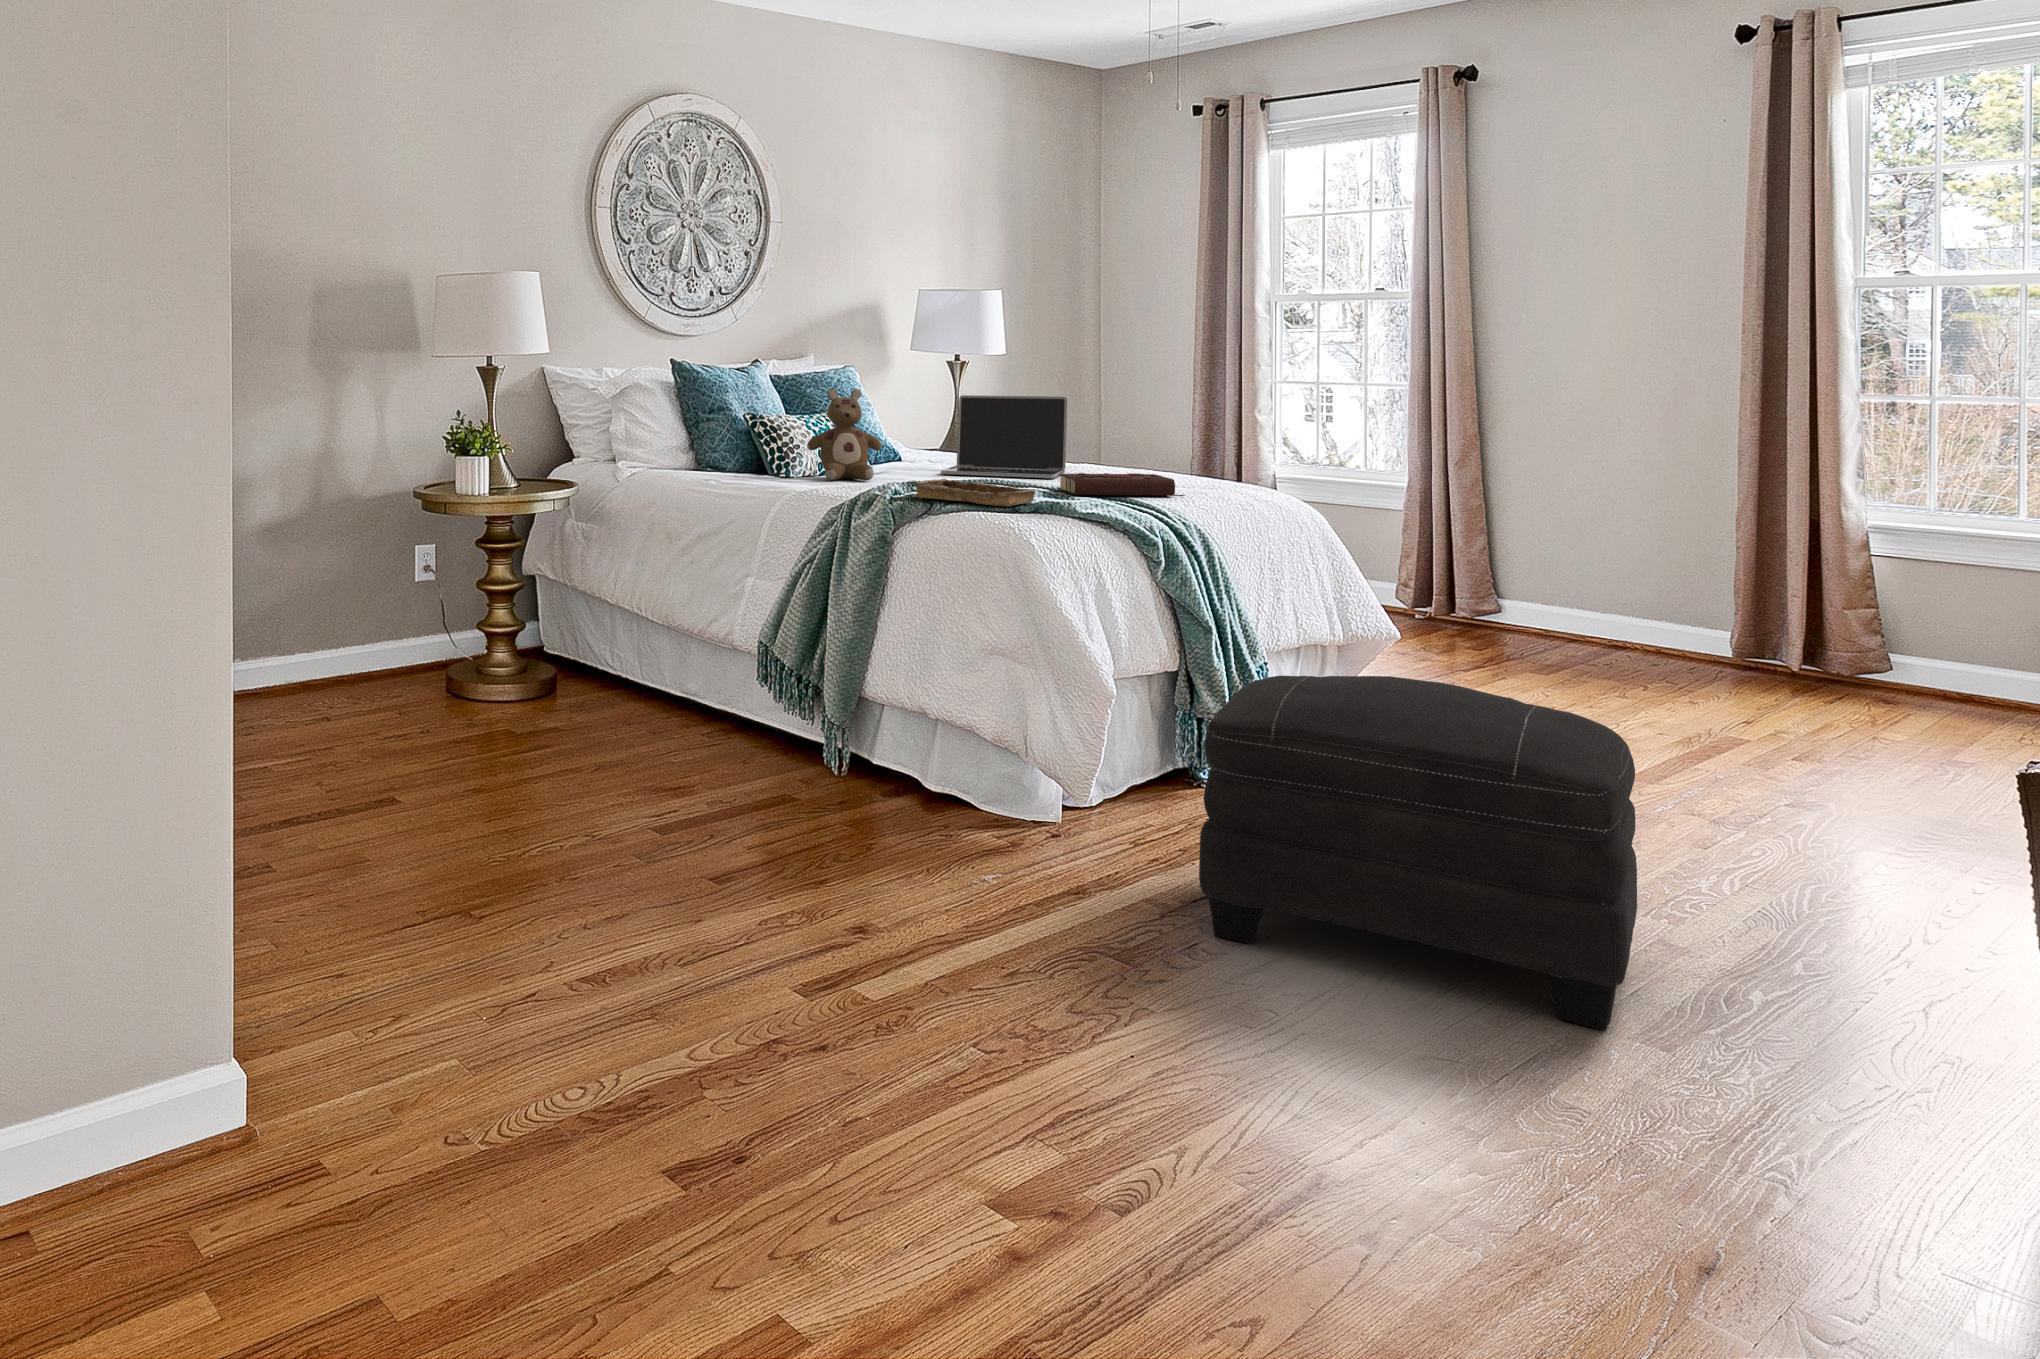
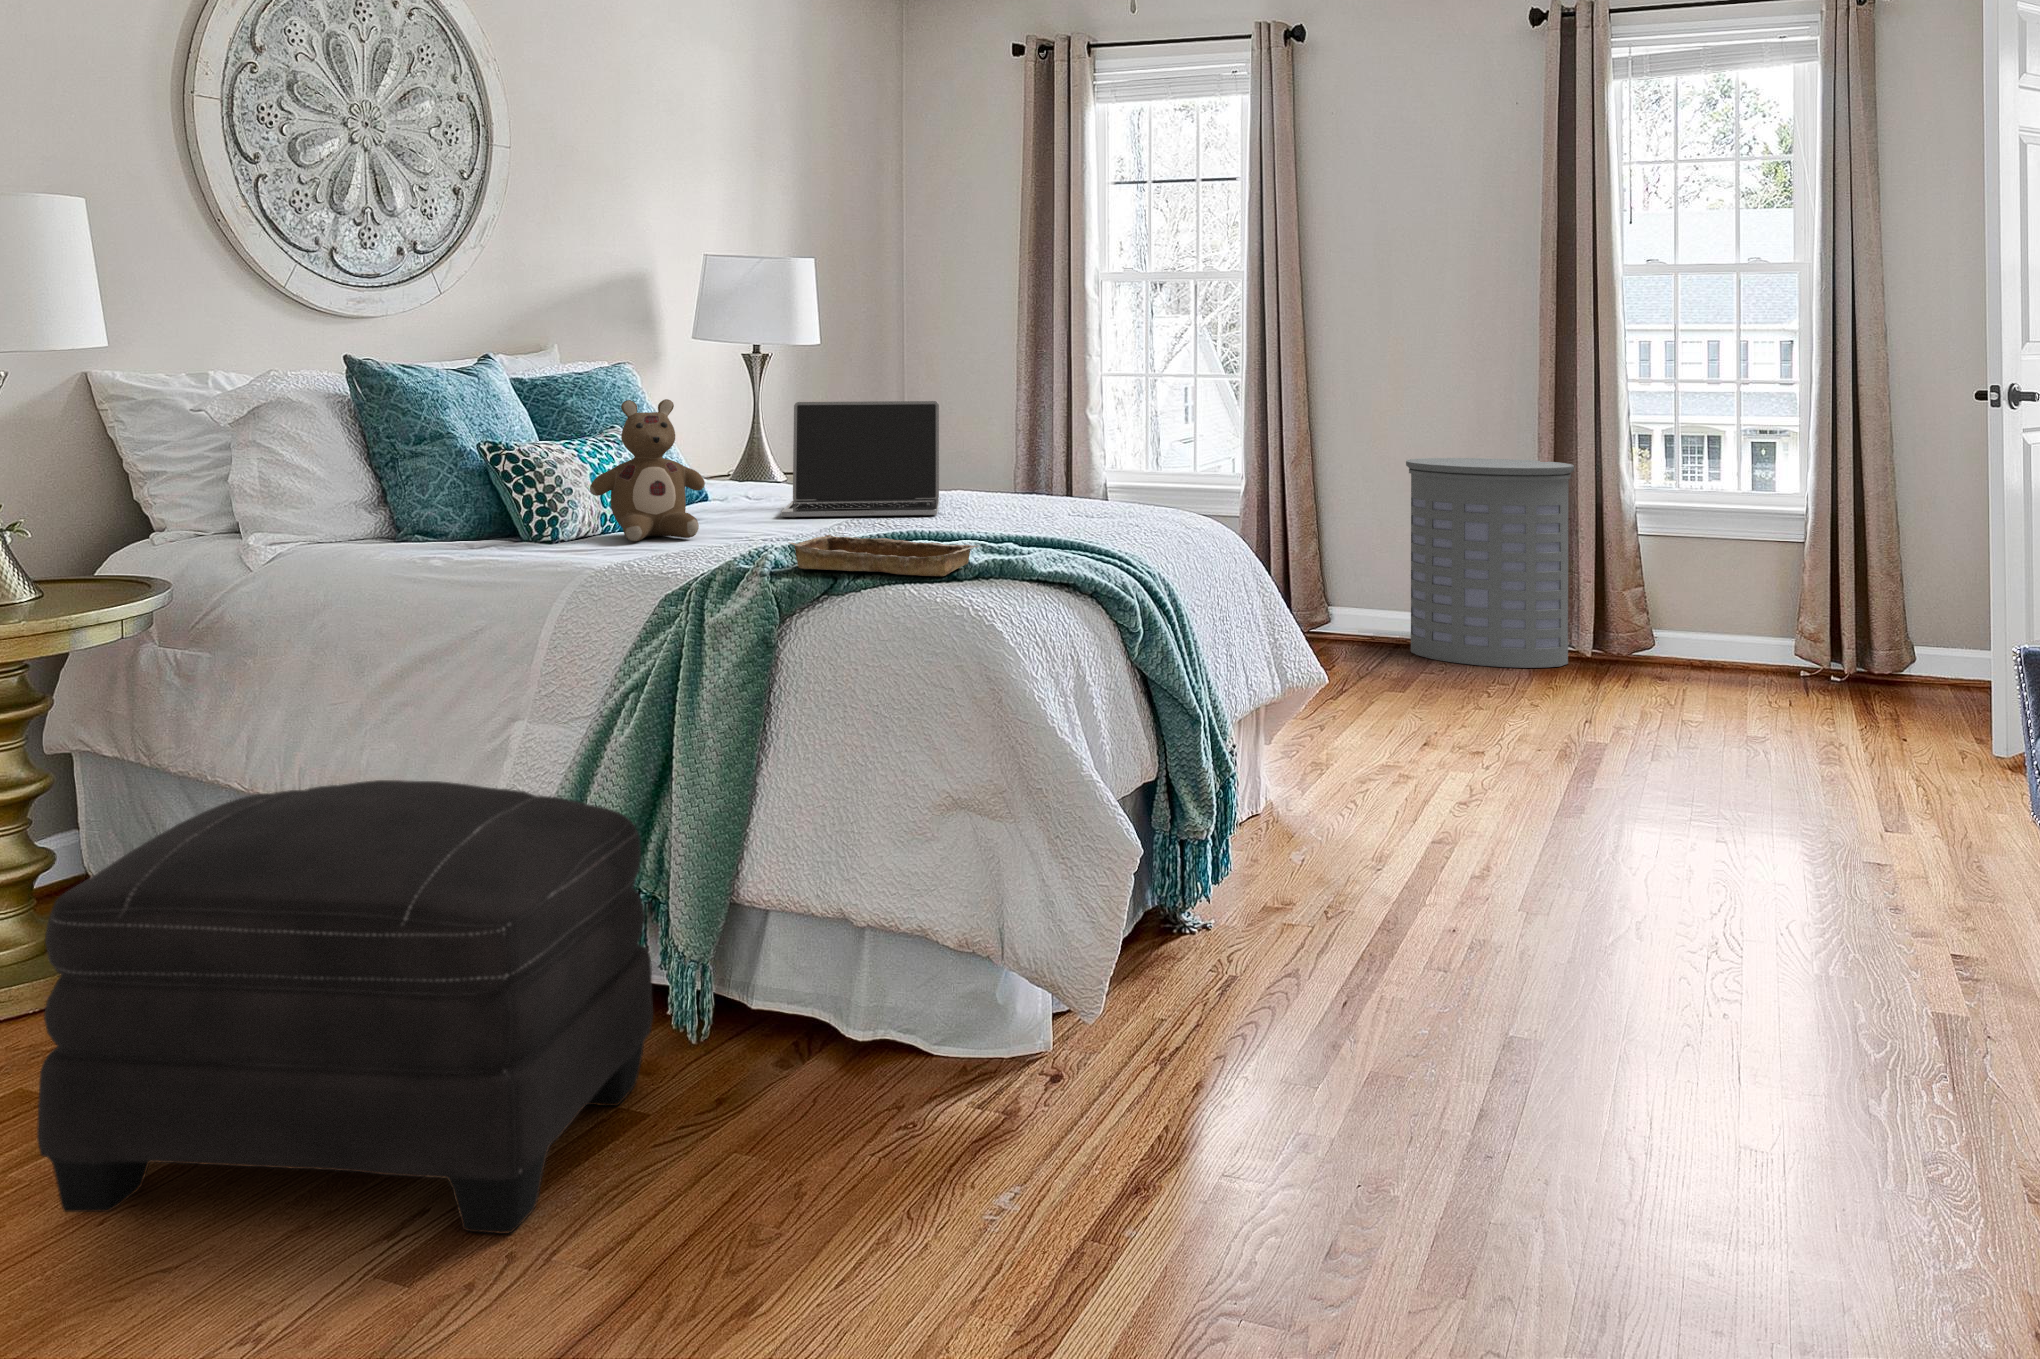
laundry hamper: none [1575,467,1772,677] -> present [1406,458,1574,668]
book: present [1059,473,1184,496] -> none [968,506,1131,544]
ottoman: present [1199,676,1637,1029] -> present [37,780,653,1234]

